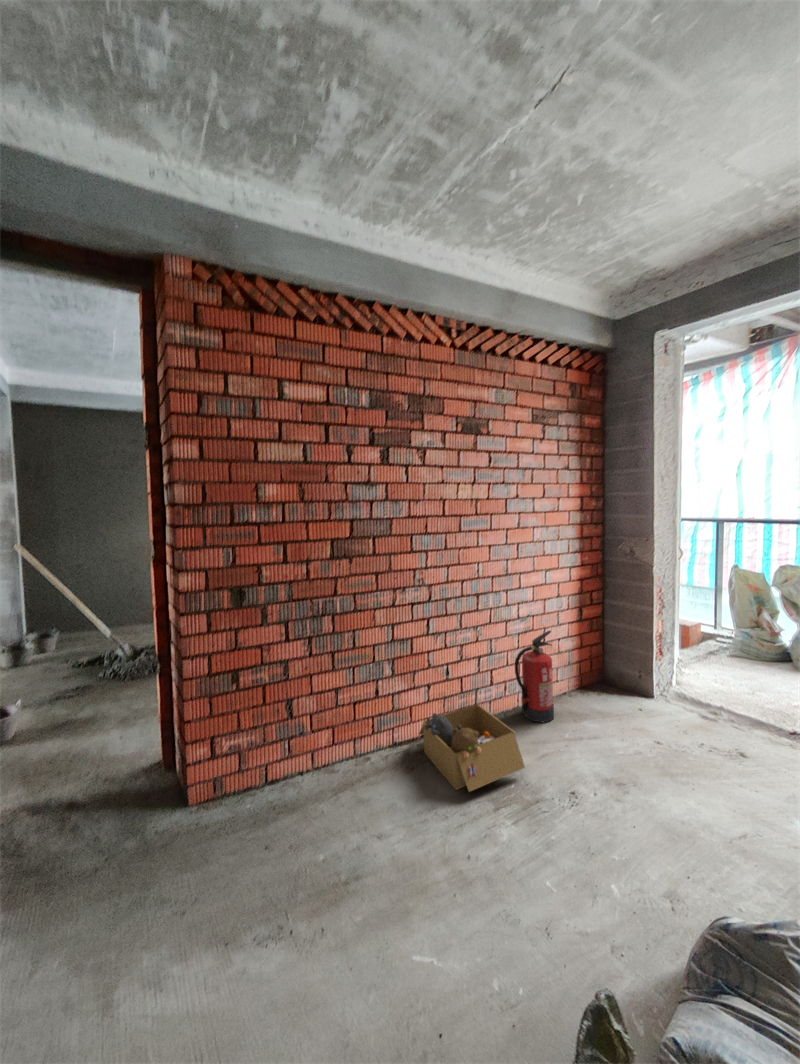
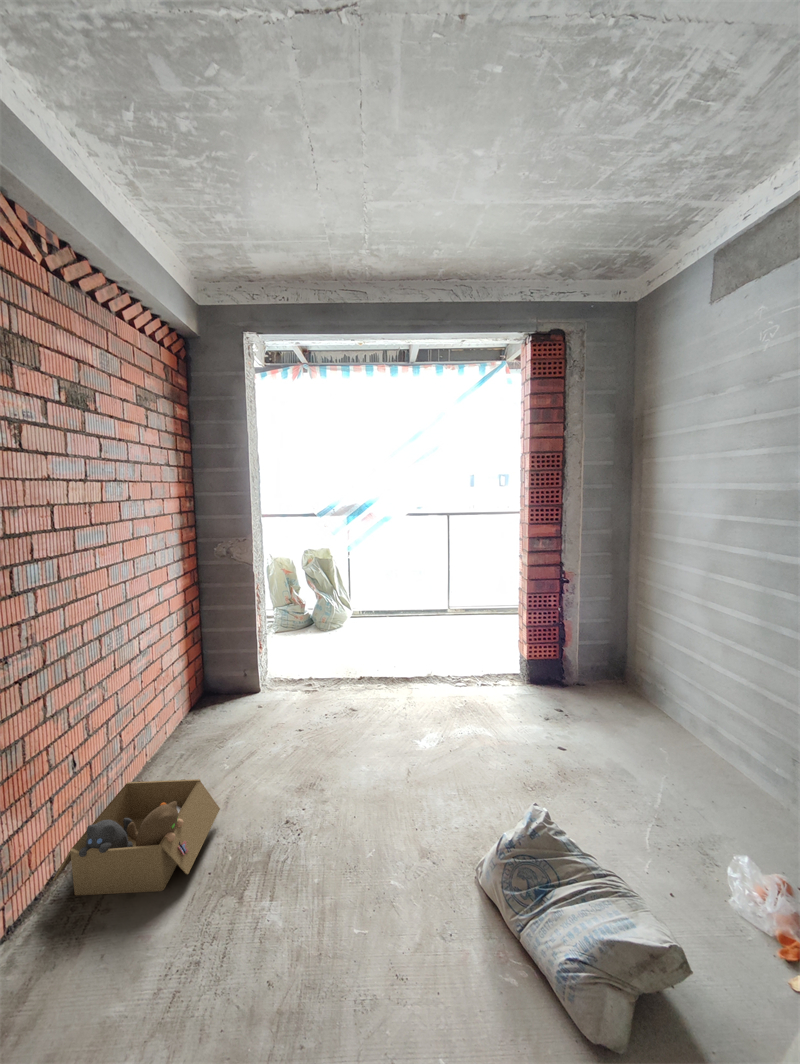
fire extinguisher: present [515,631,554,722] -> none [155,656,199,769]

